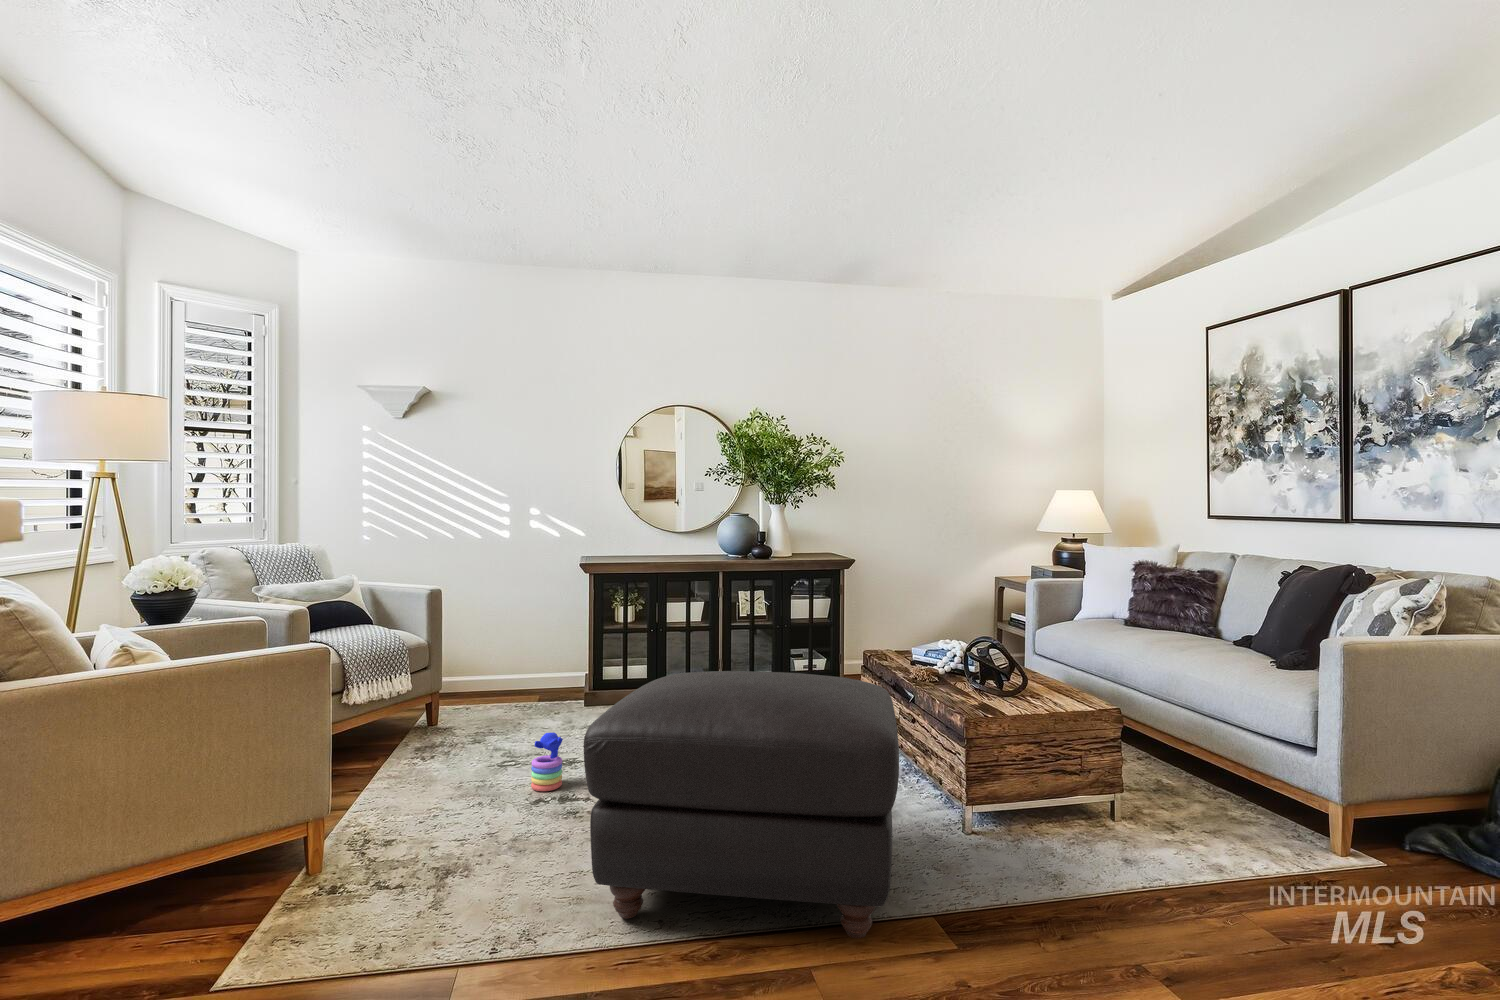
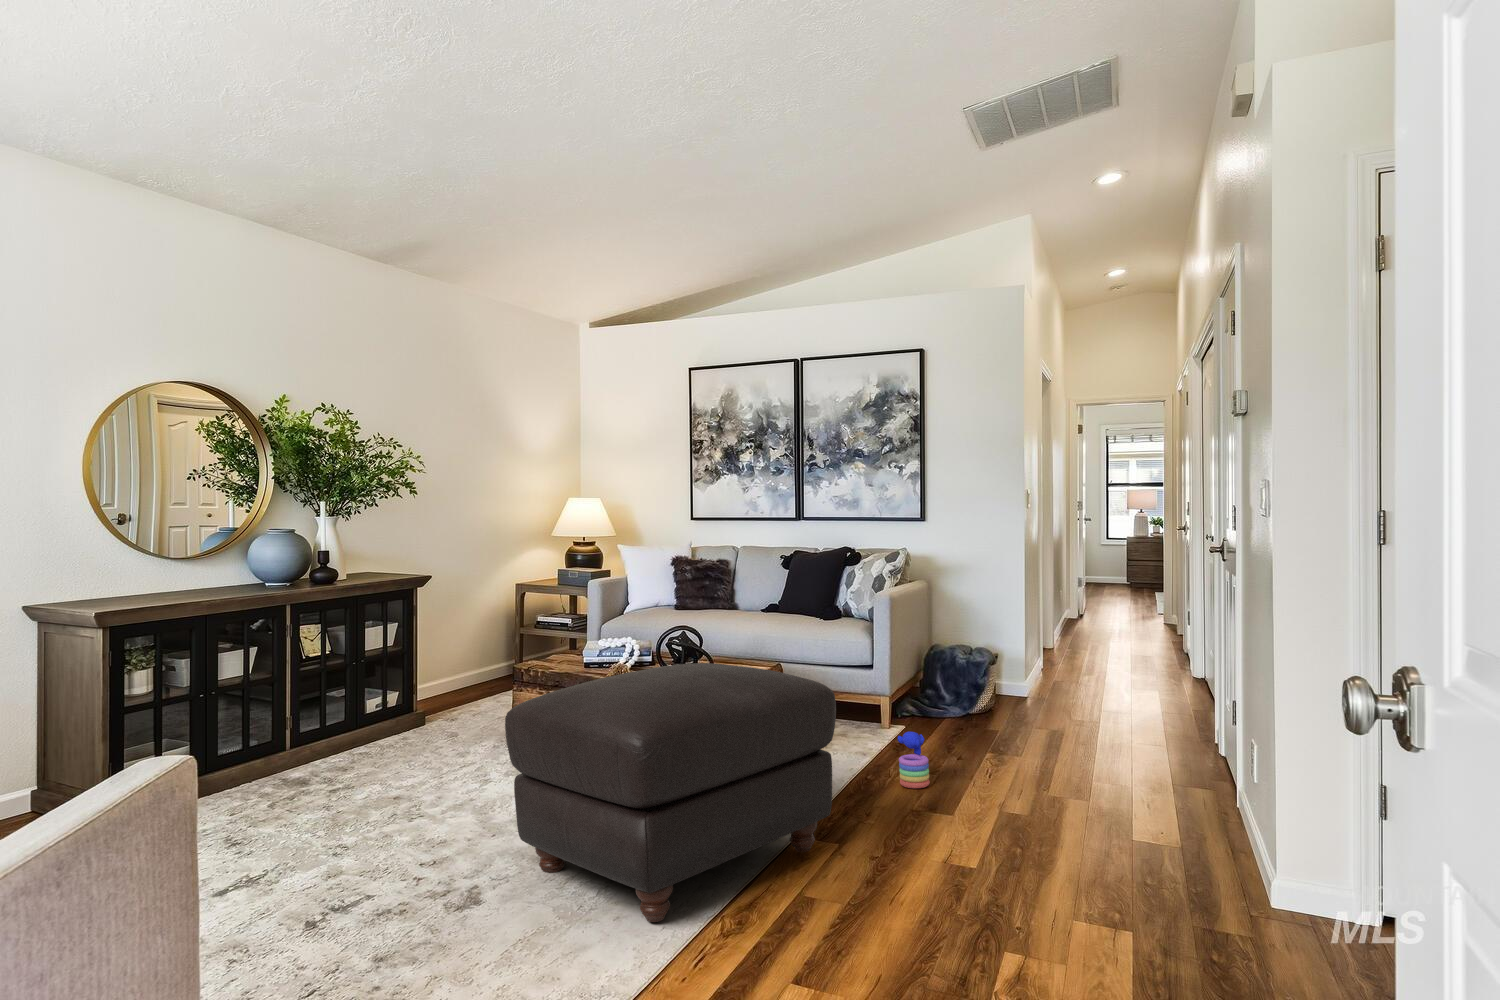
stacking toy: present [531,732,563,791] -> present [898,732,930,788]

